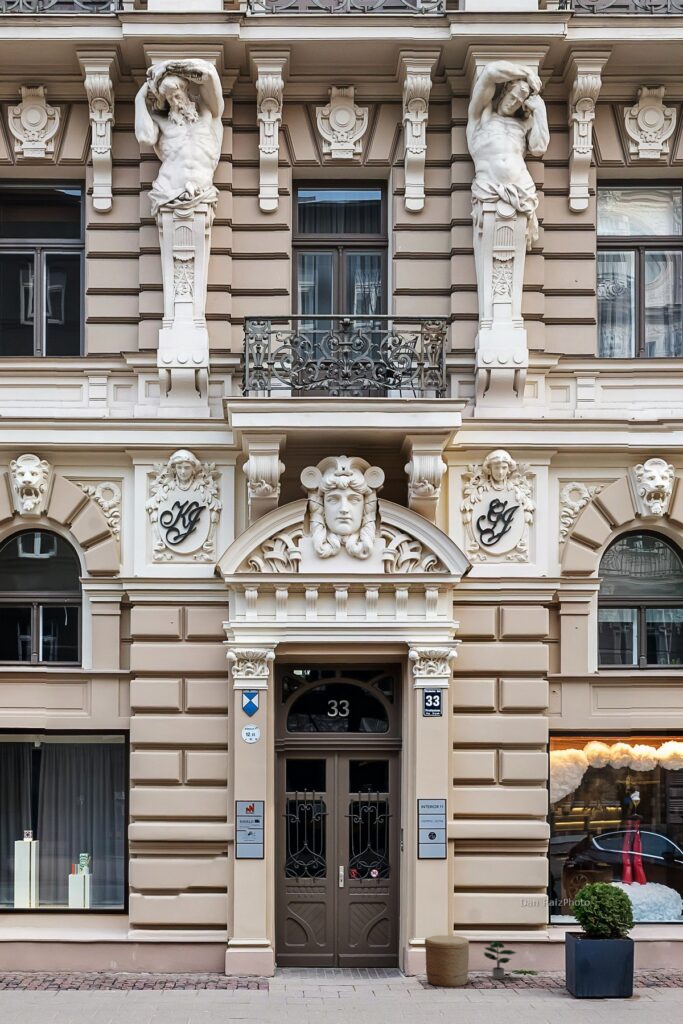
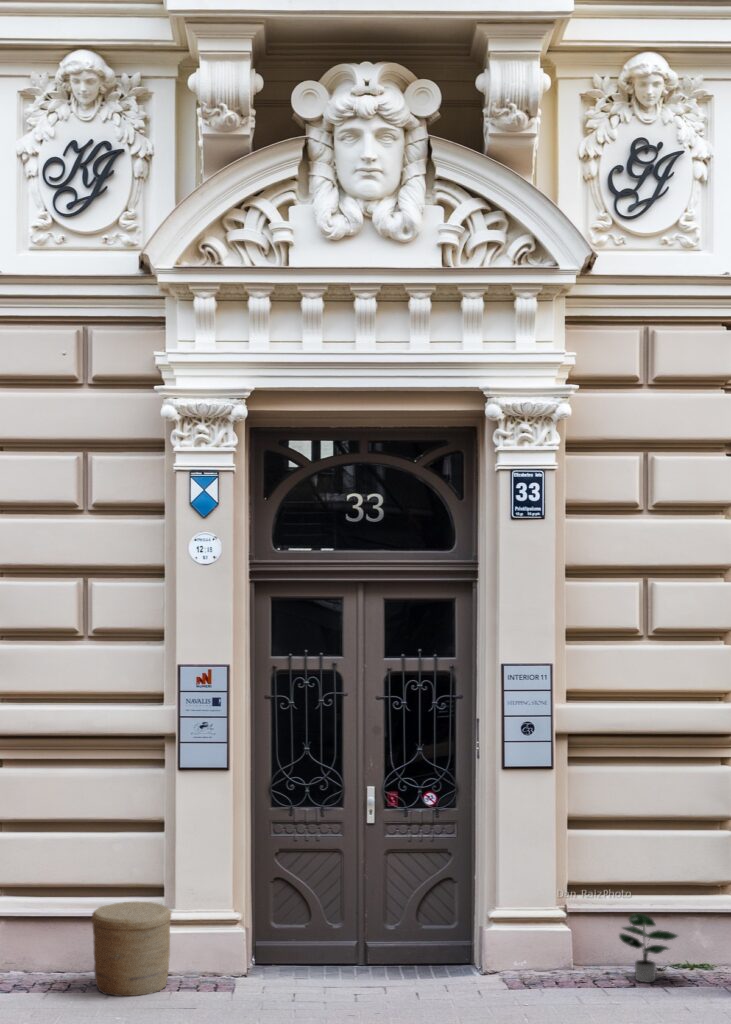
woven basket: present [425,935,469,987] -> present [91,902,171,996]

